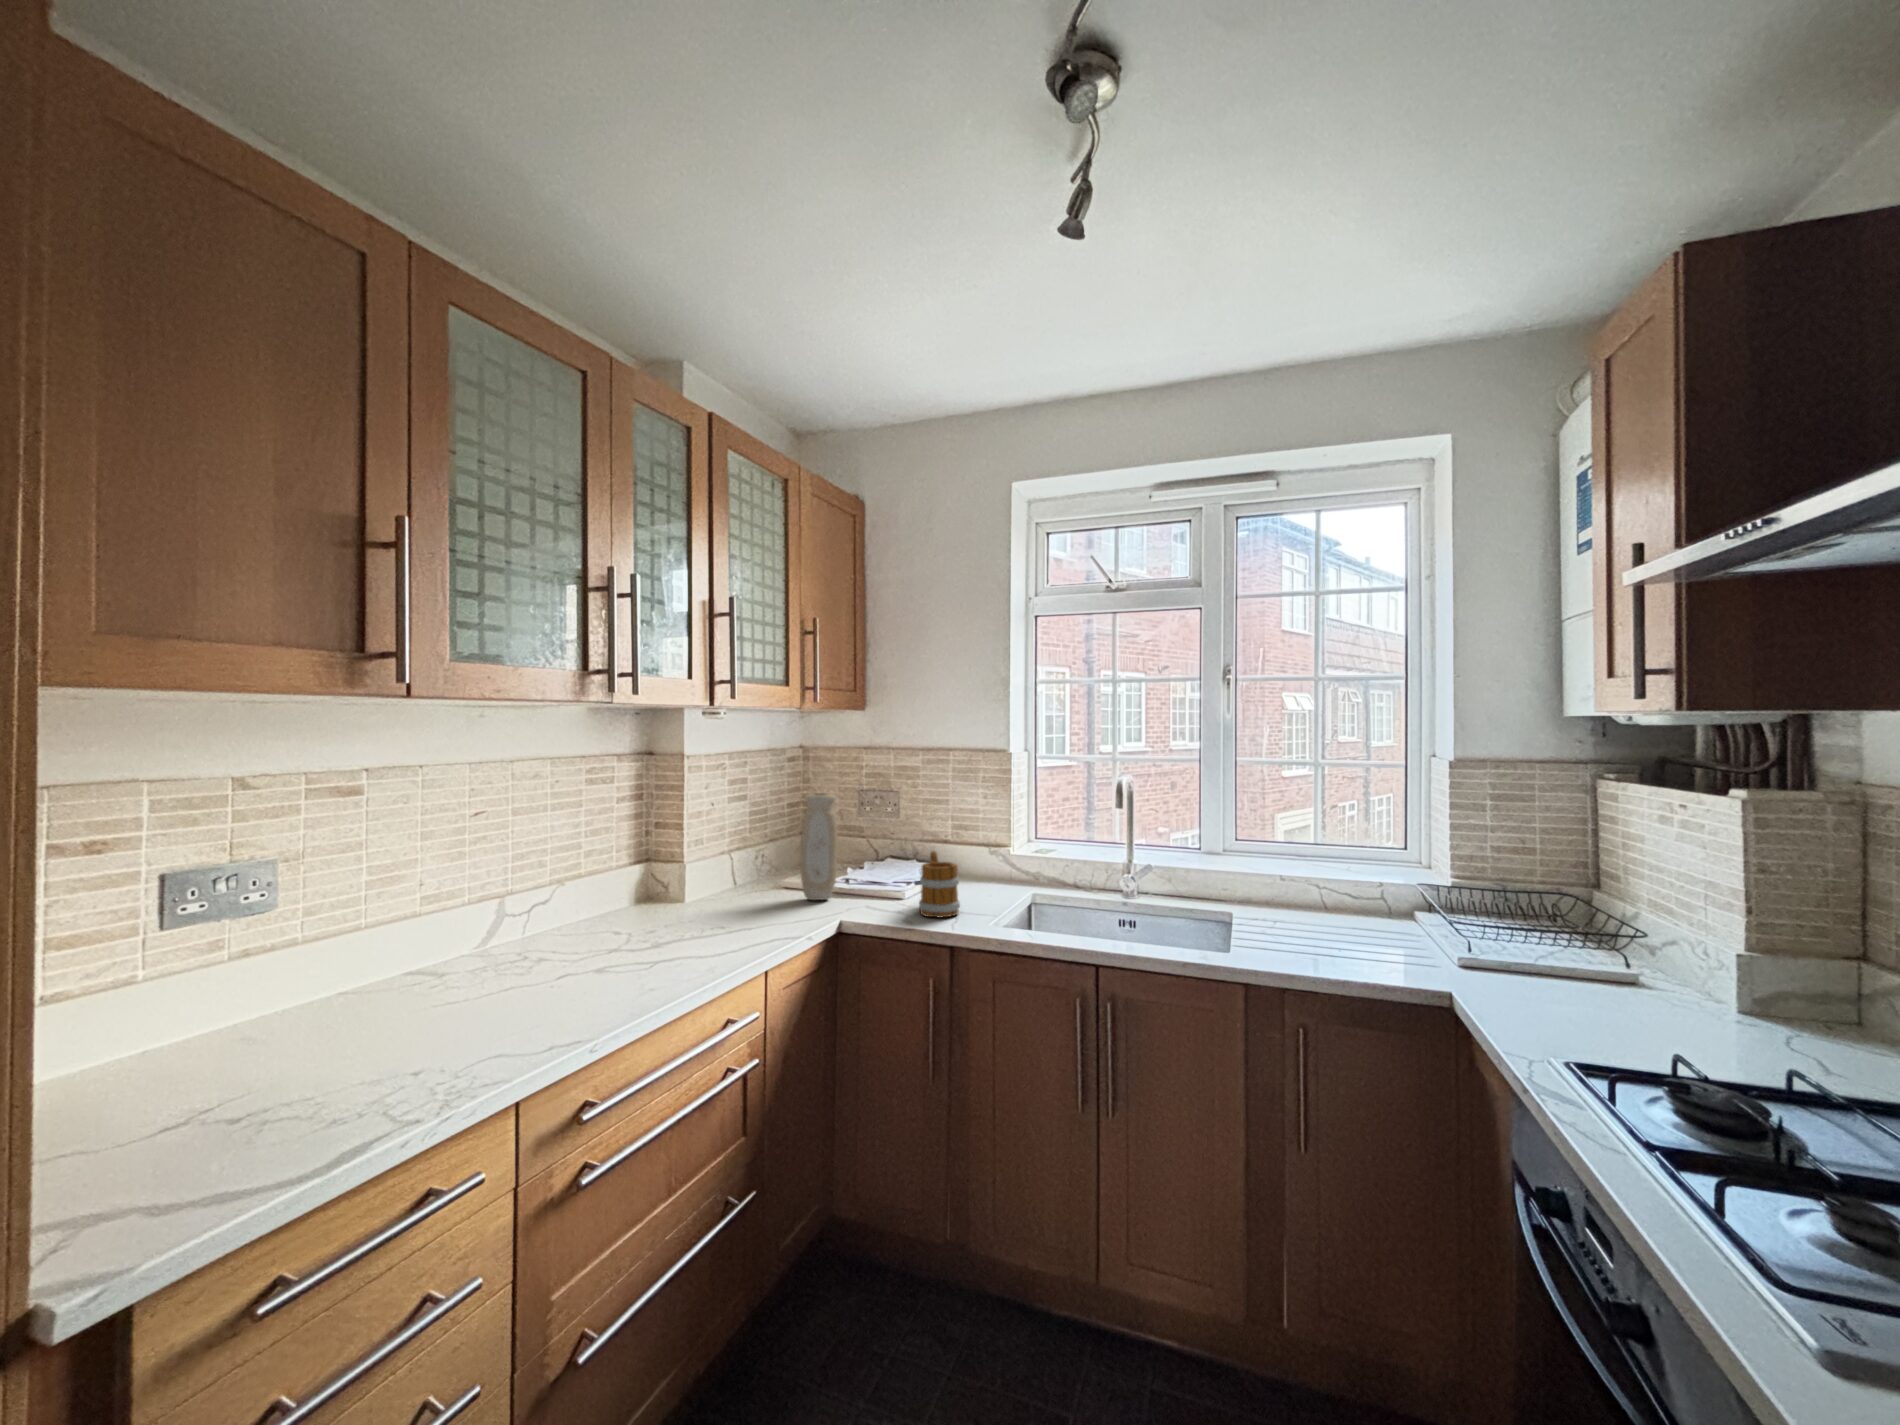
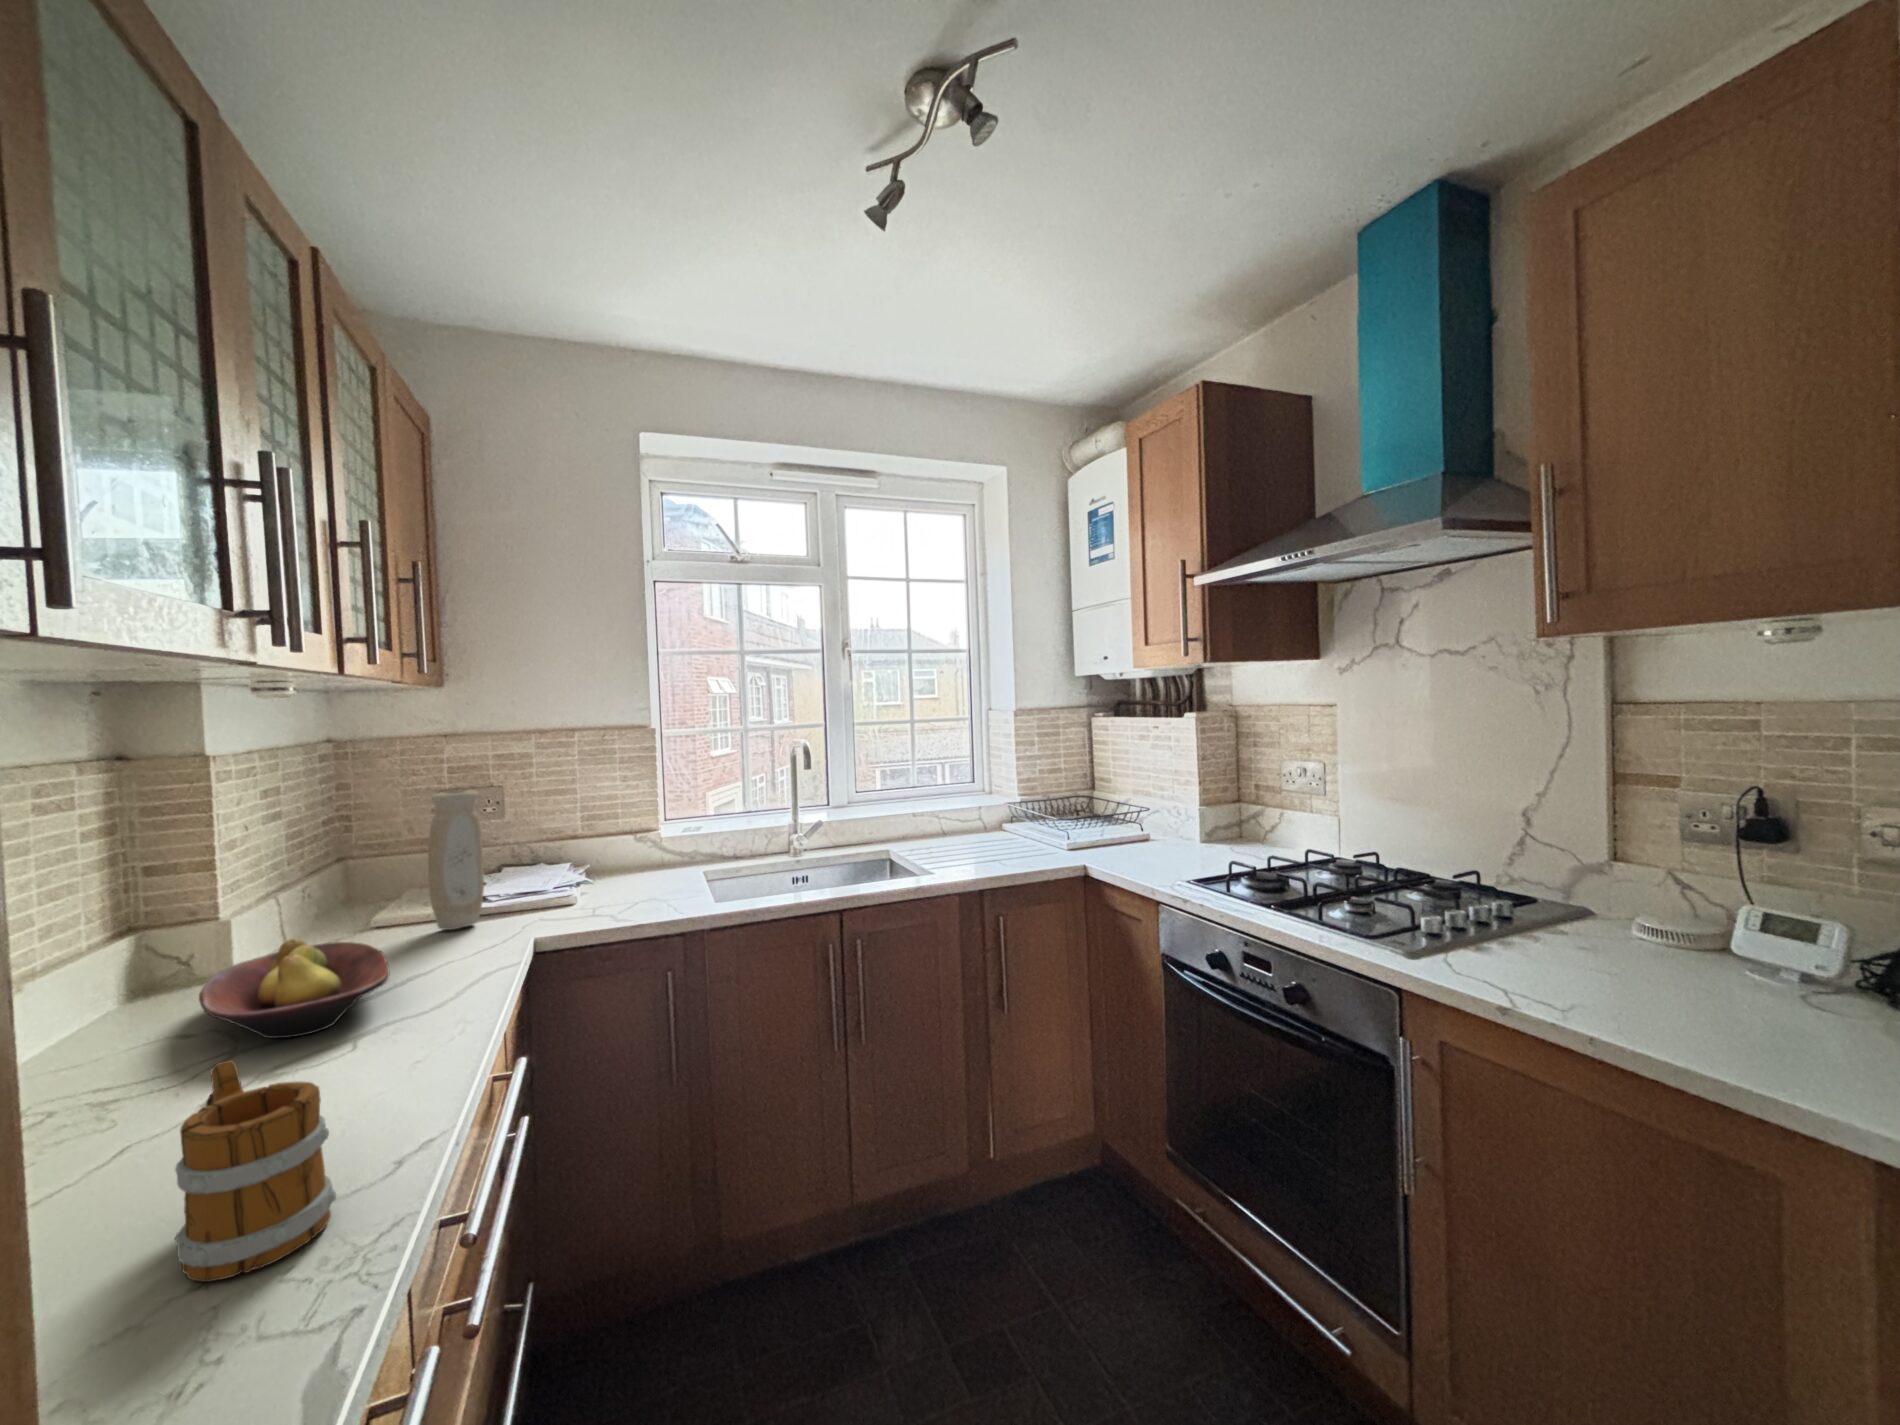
mug: present [919,851,960,917] -> present [175,1060,336,1282]
fruit bowl: none [610,883,731,949] -> present [199,938,389,1038]

